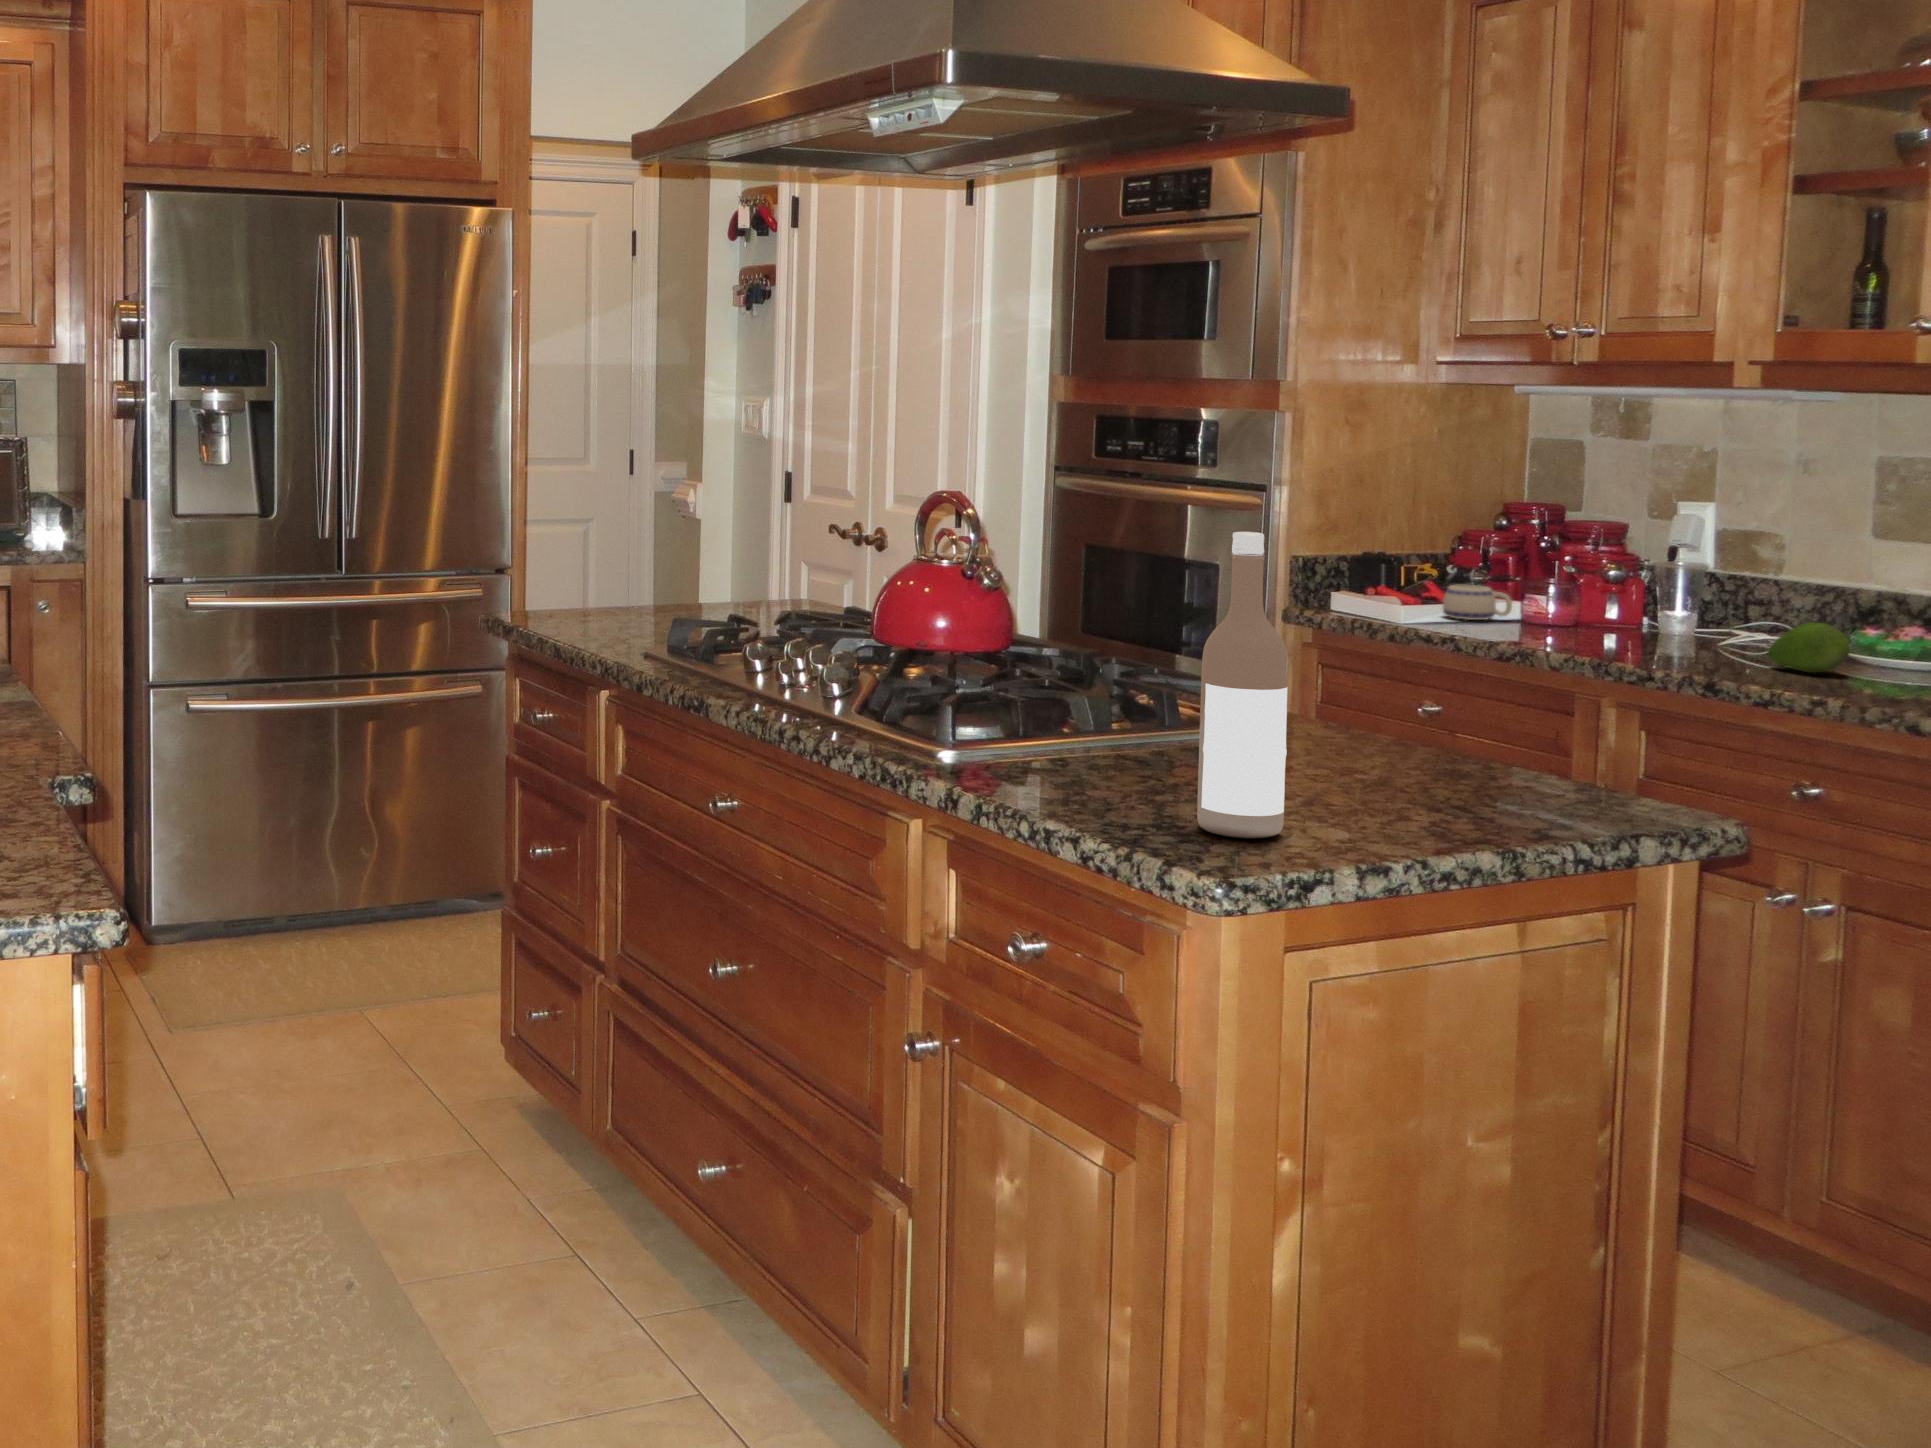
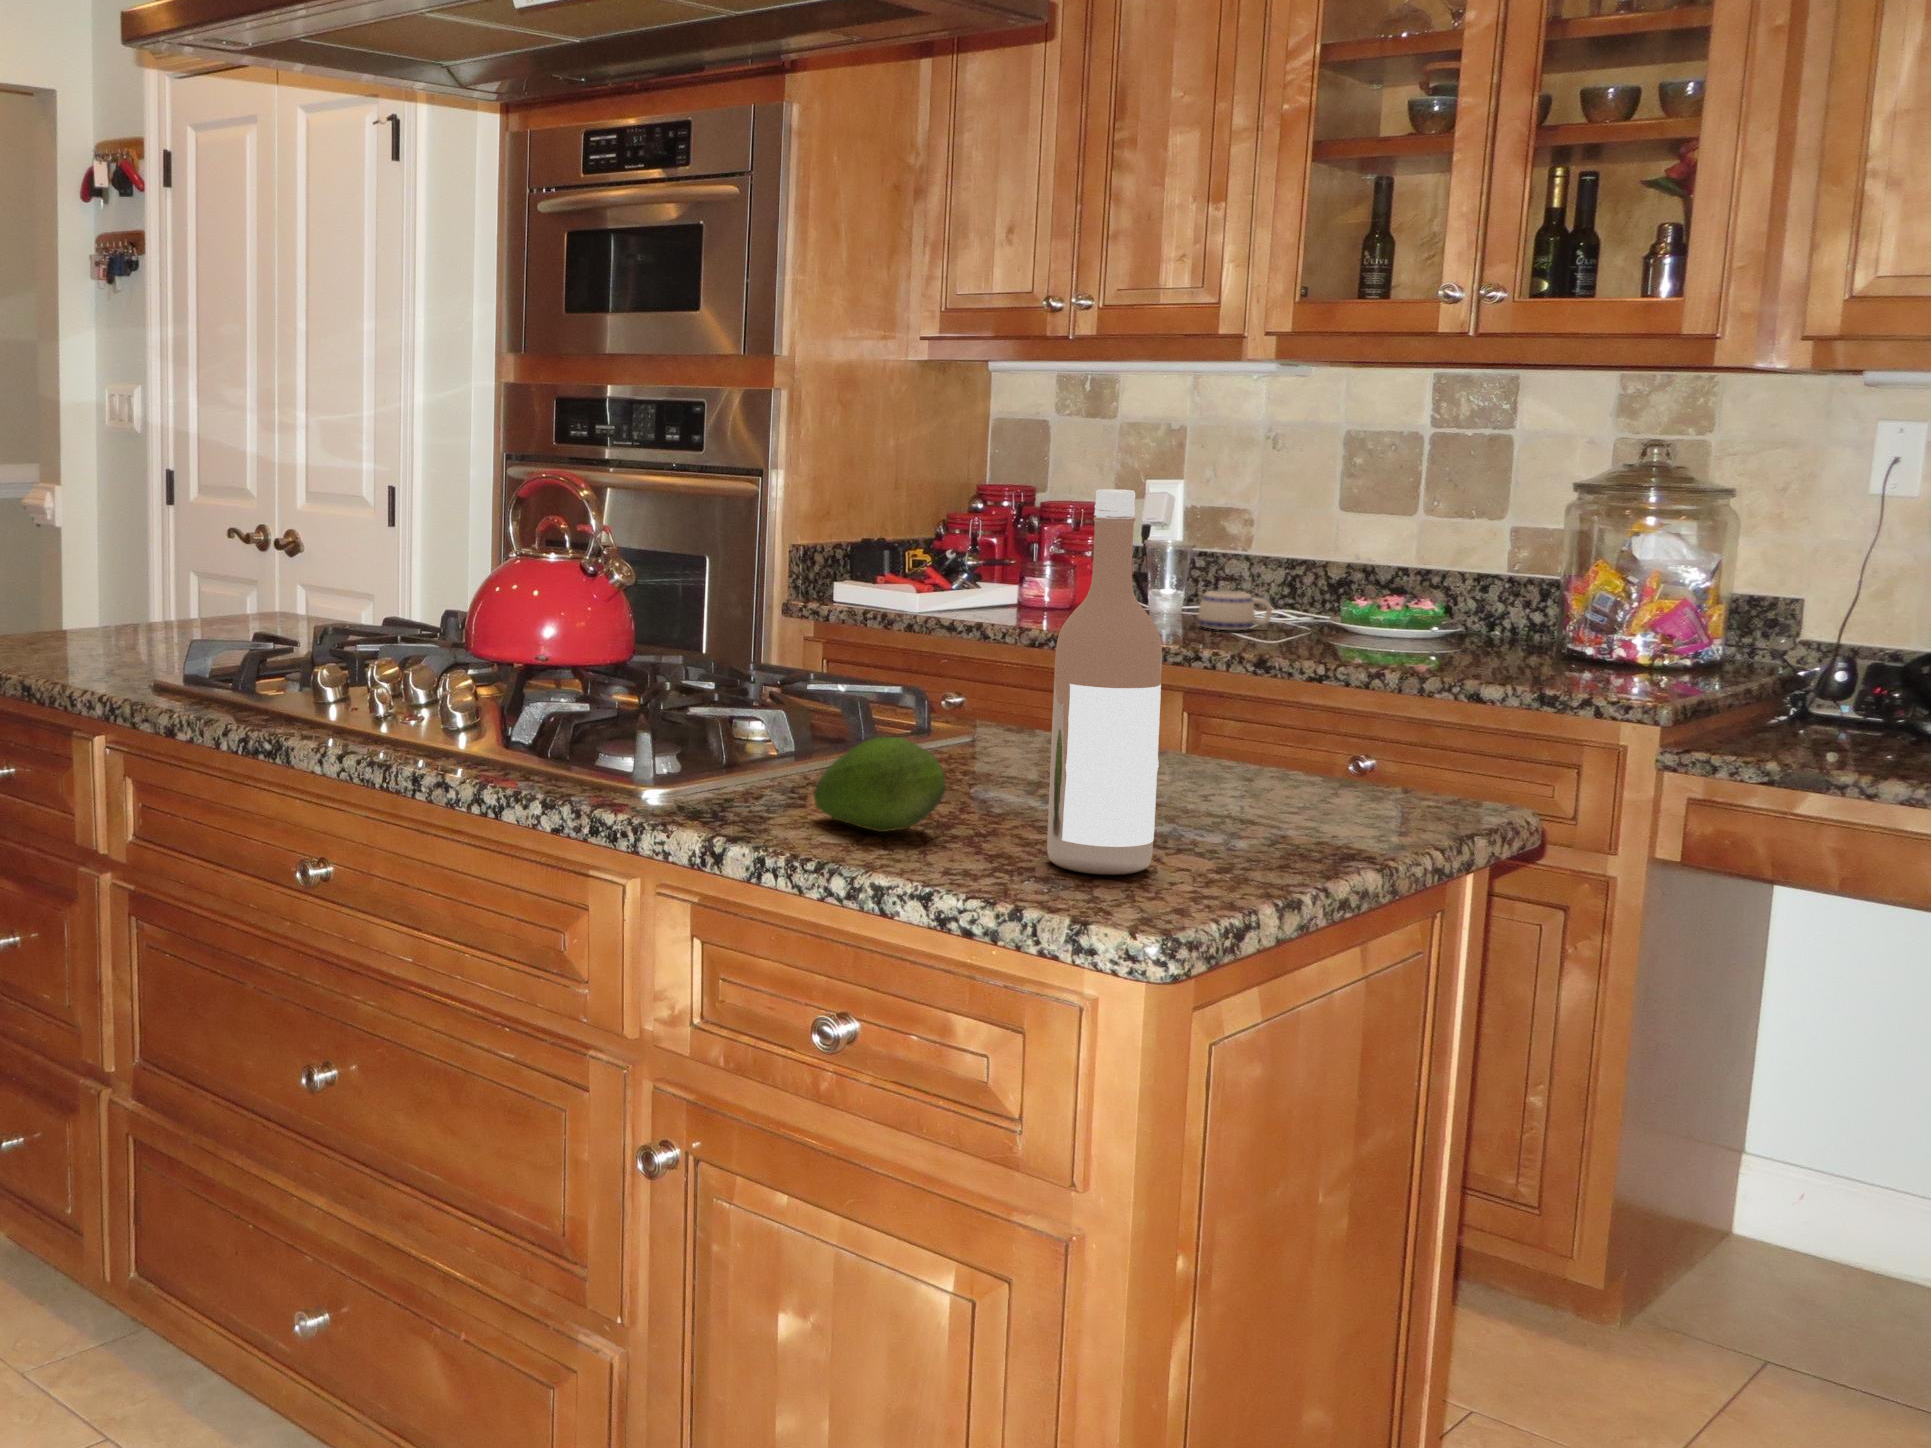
mug: present [1443,585,1512,620] -> present [1198,591,1272,630]
fruit: present [1768,622,1851,673] -> present [814,737,946,832]

